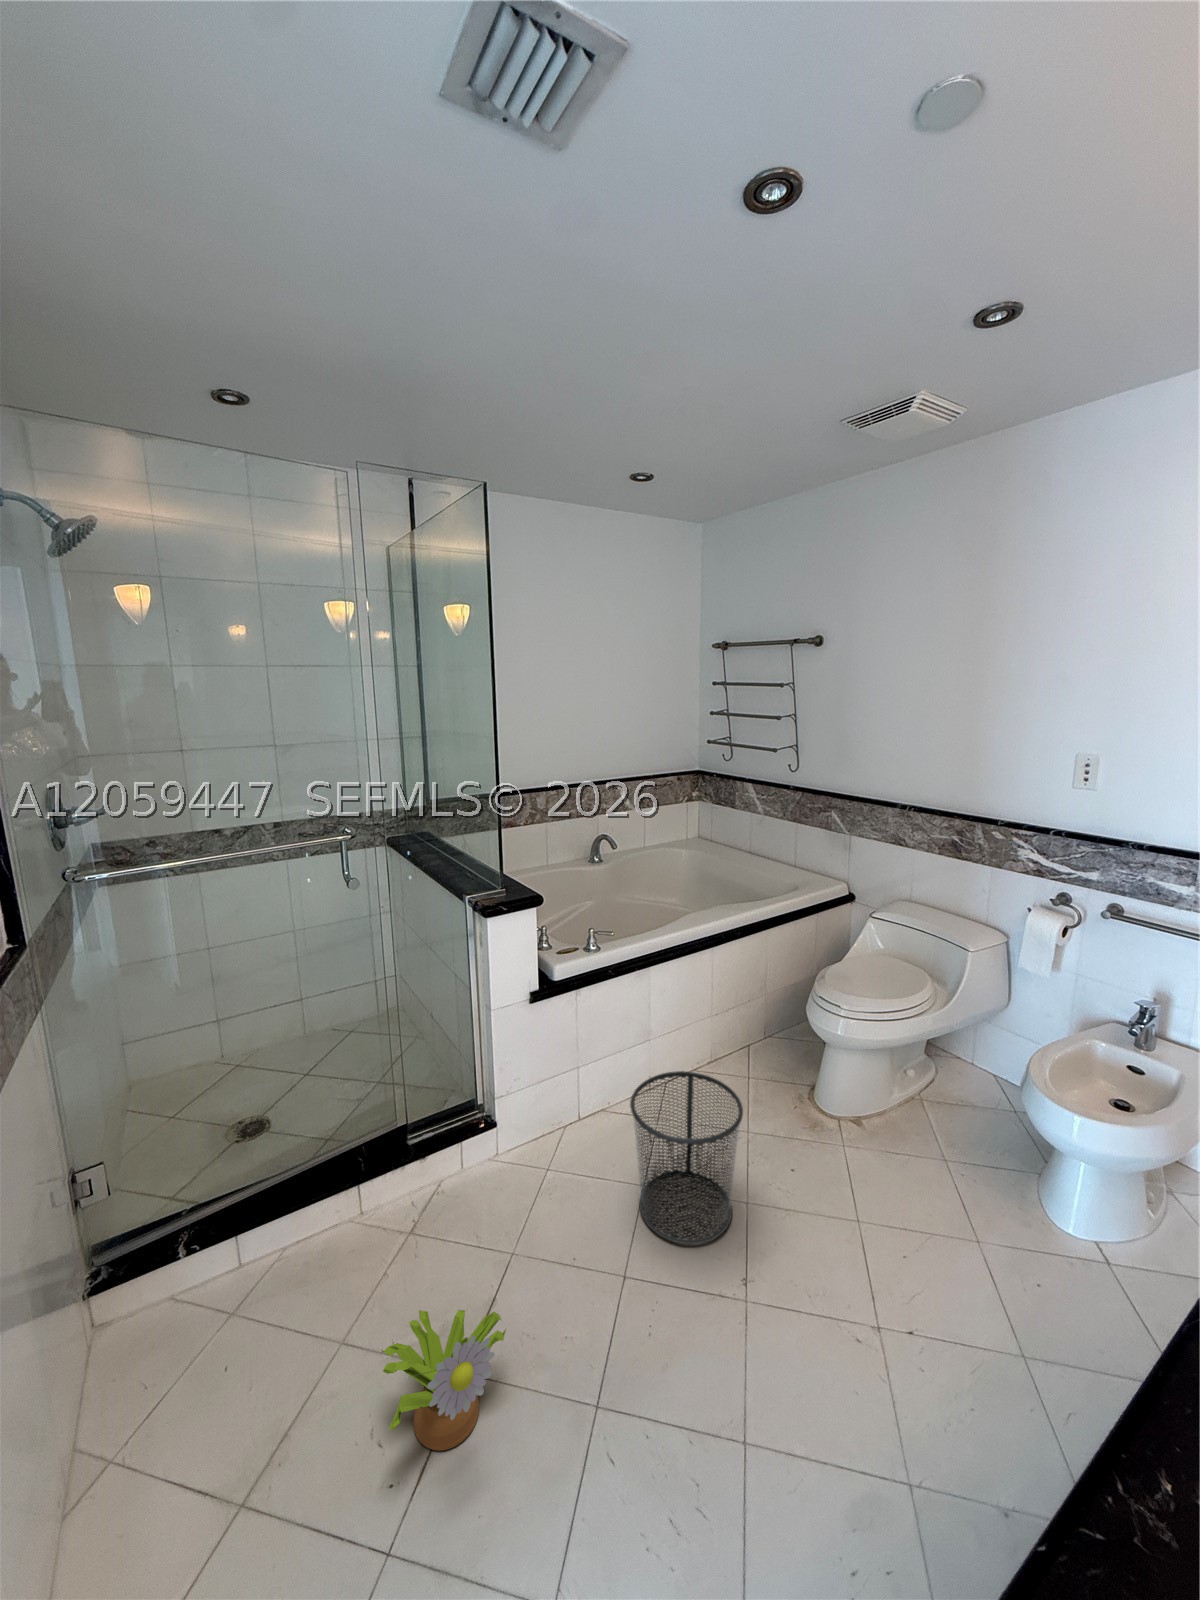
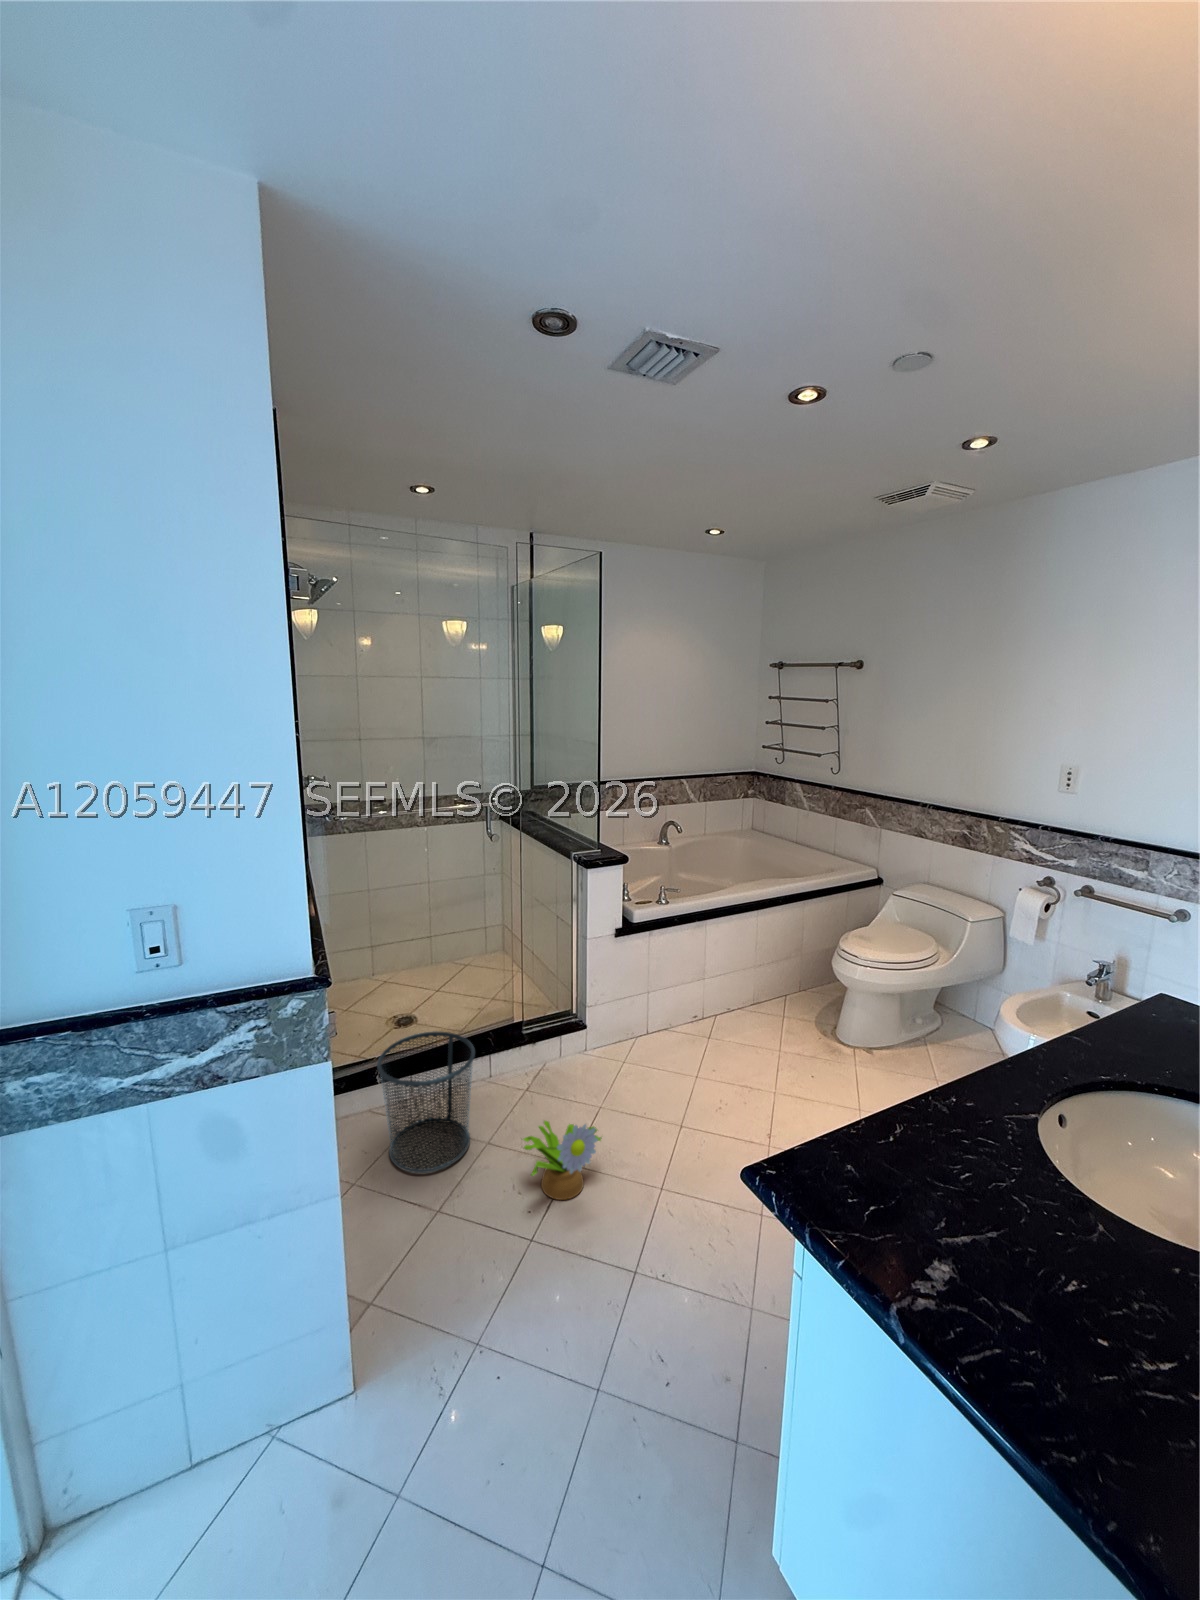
waste bin: present [630,1071,743,1244] -> present [377,1031,475,1173]

